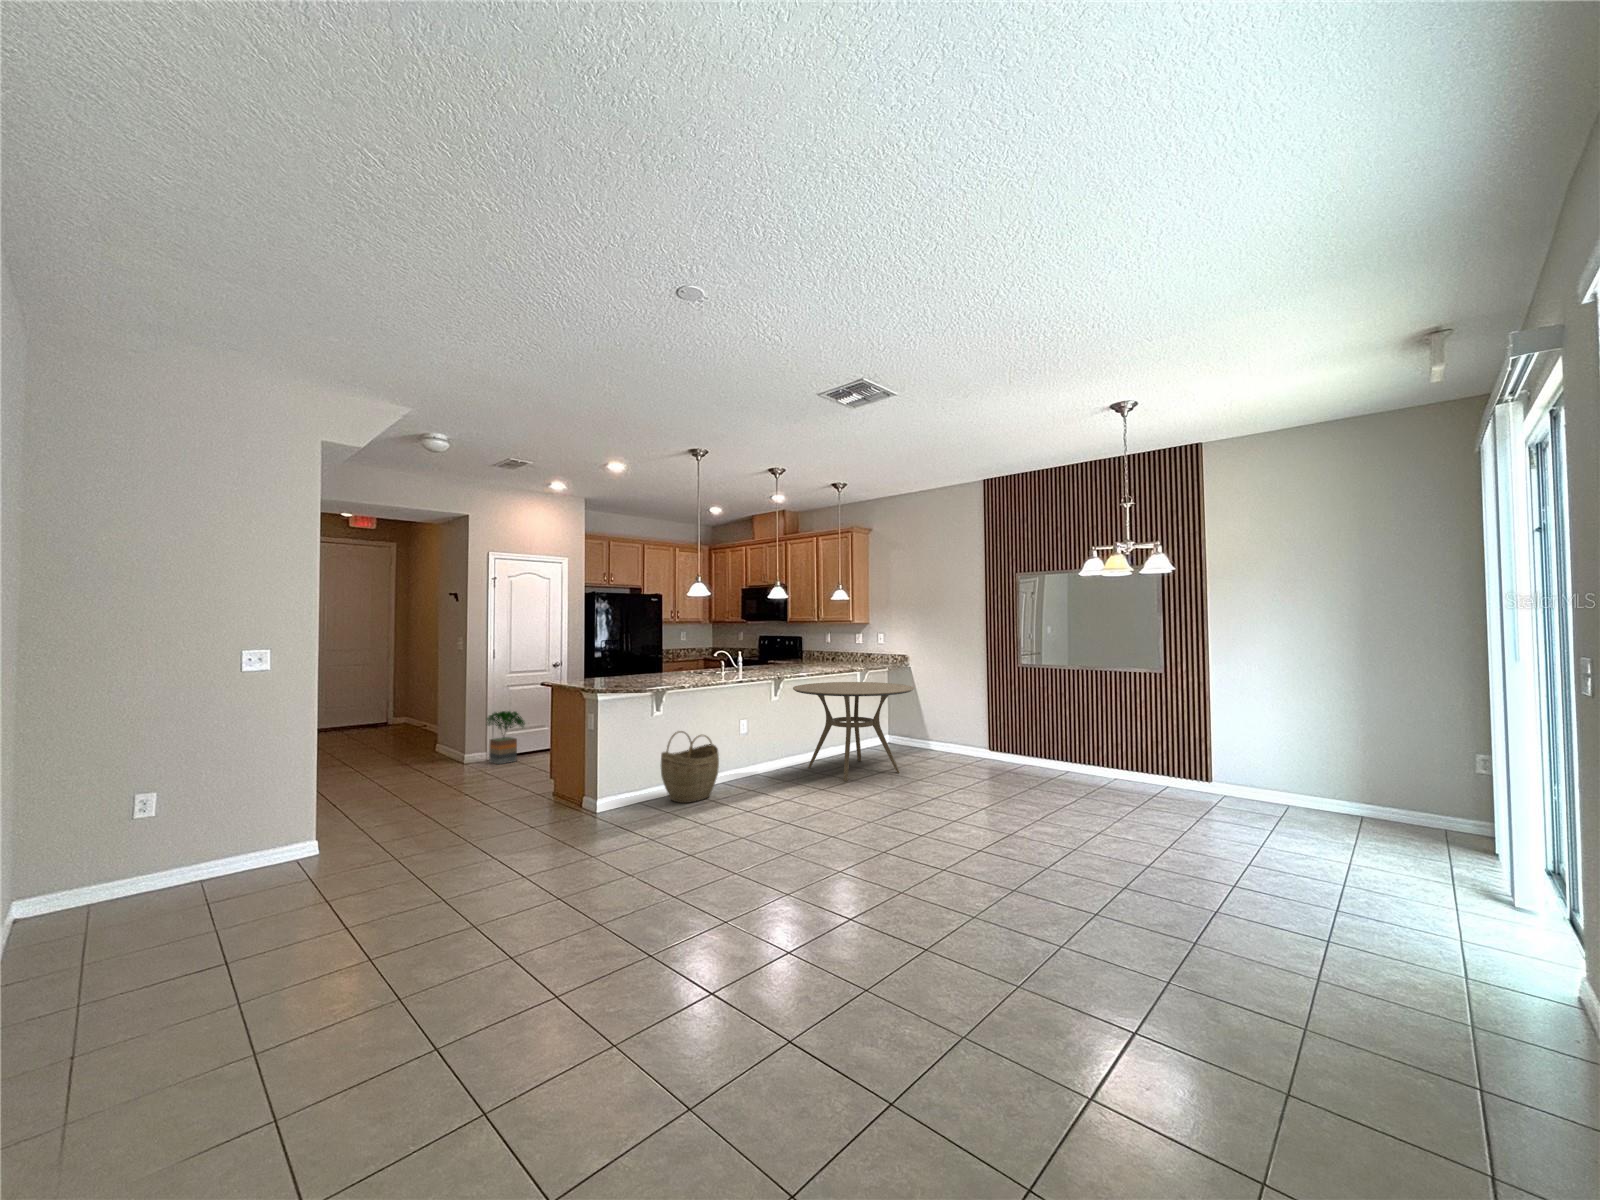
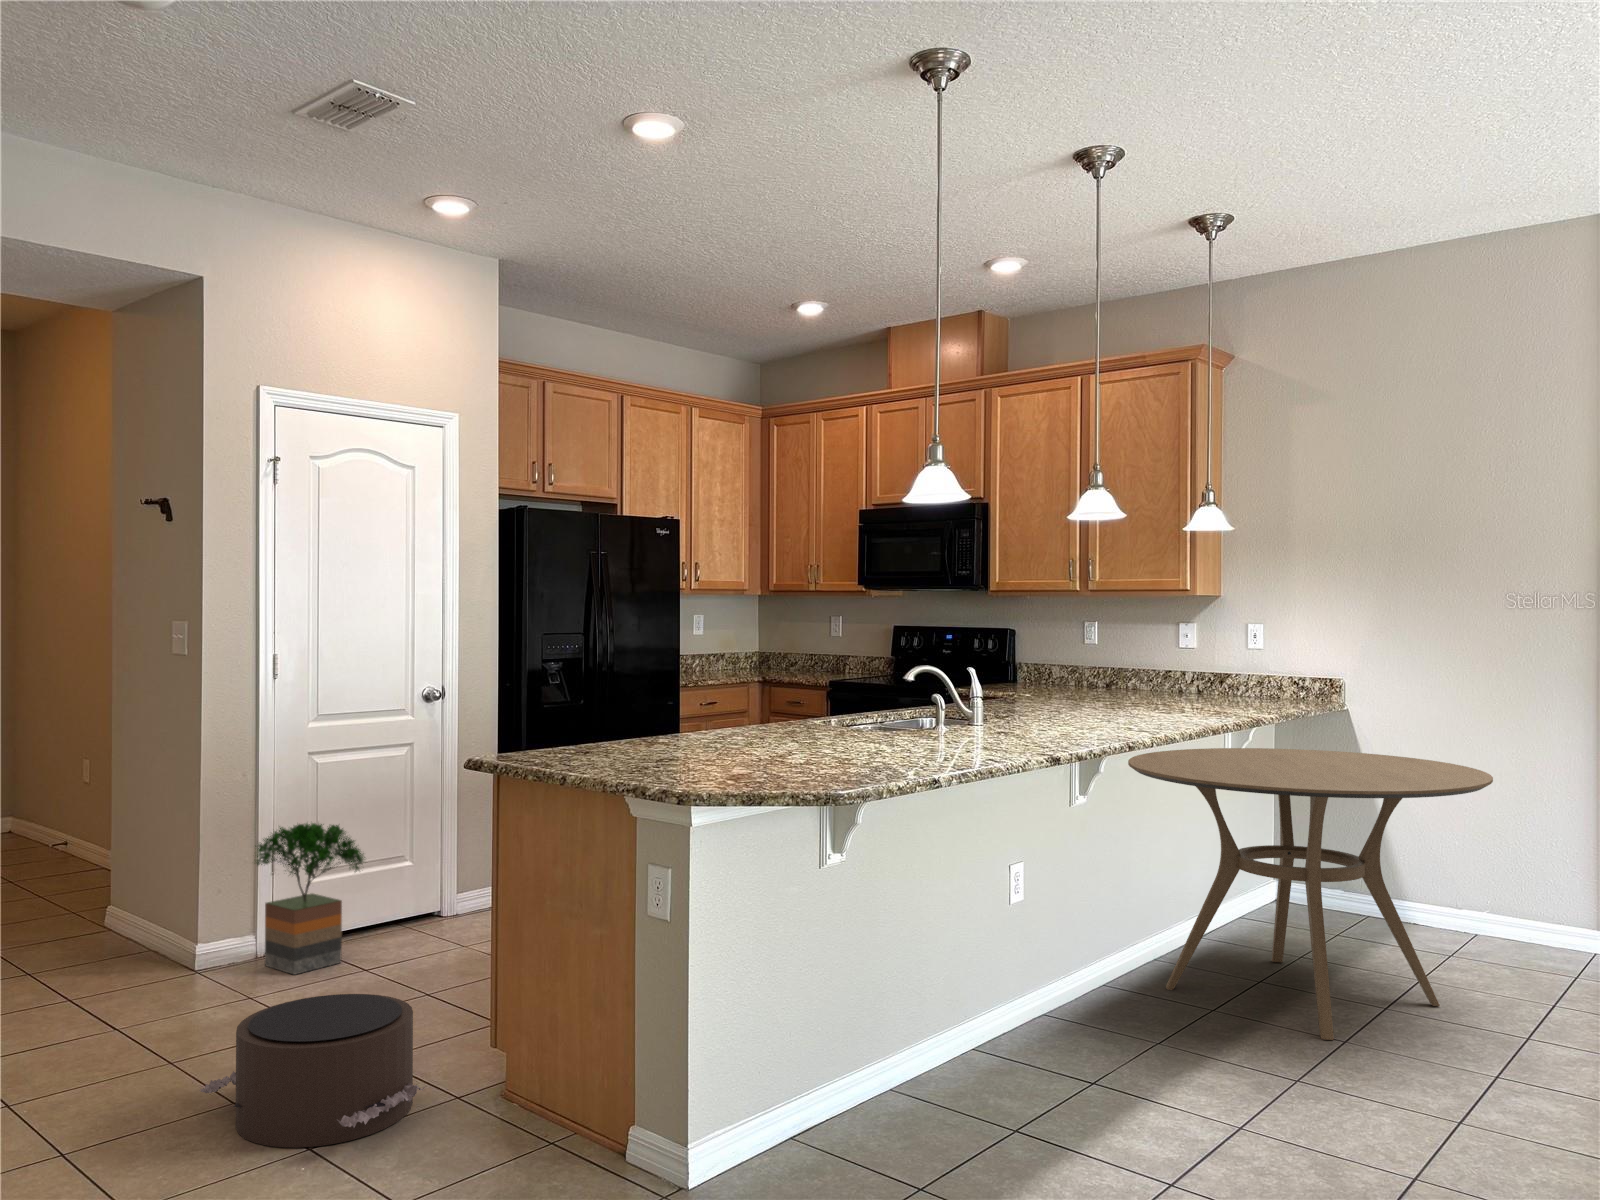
woven basket: present [661,731,719,803] -> none [853,906,1024,1142]
pouf: none [455,761,526,804] -> present [200,994,425,1148]

